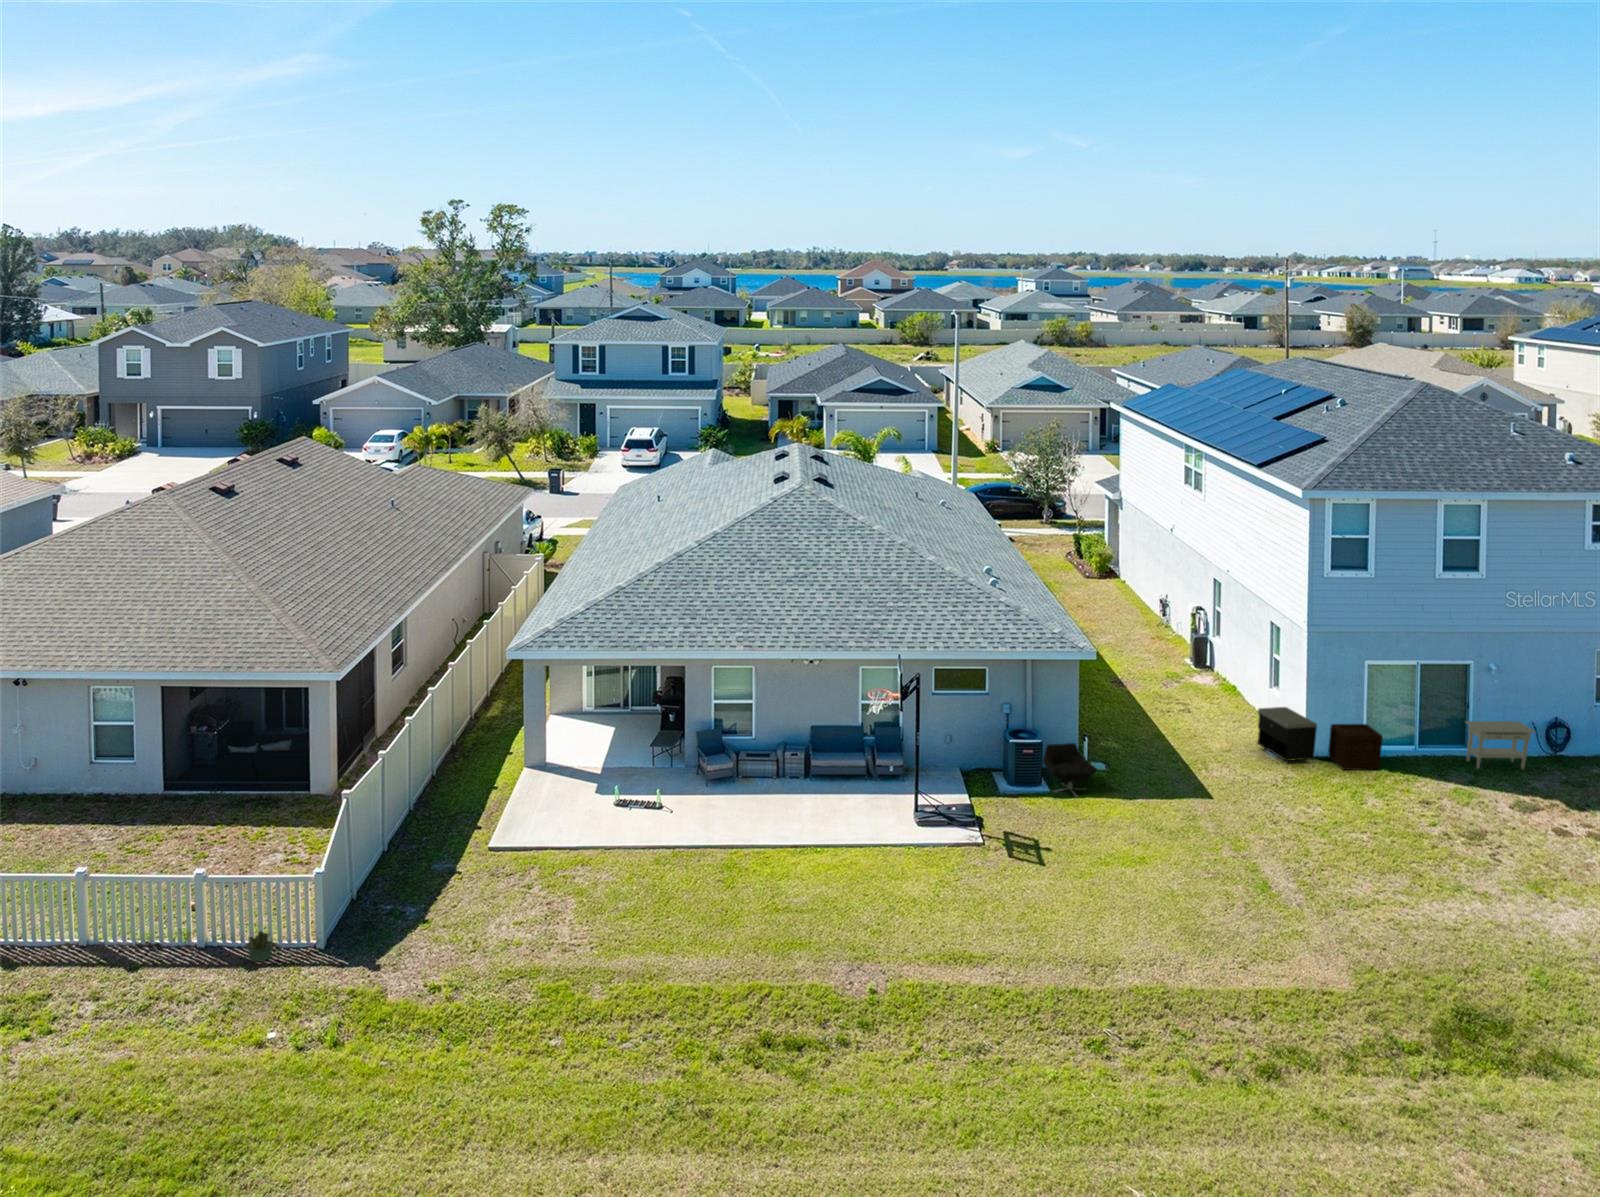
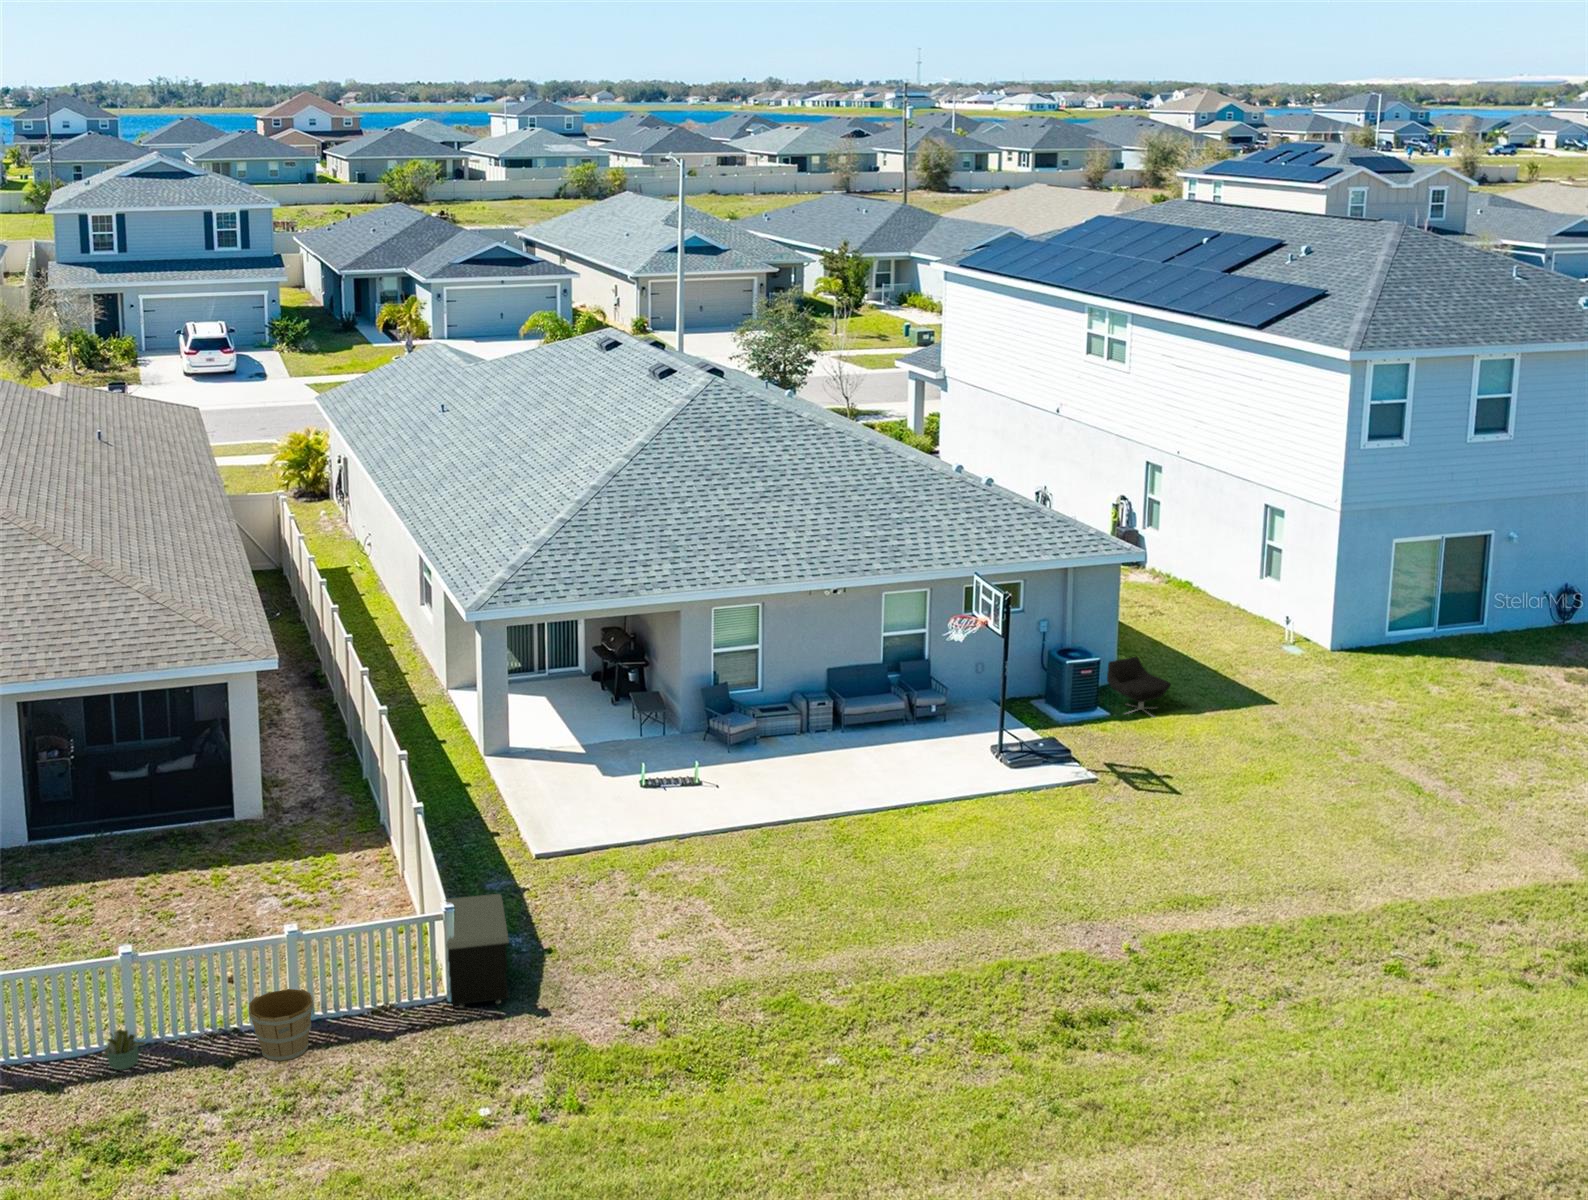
storage bench: present [1257,707,1317,763] -> present [446,894,509,1008]
side table: present [1466,721,1535,769] -> none [1498,589,1572,643]
wooden crate: present [1328,724,1383,770] -> none [1368,606,1431,658]
wooden bucket: none [154,919,207,973] -> present [249,989,314,1062]
decorative plant: present [244,931,275,962] -> present [102,1029,145,1070]

